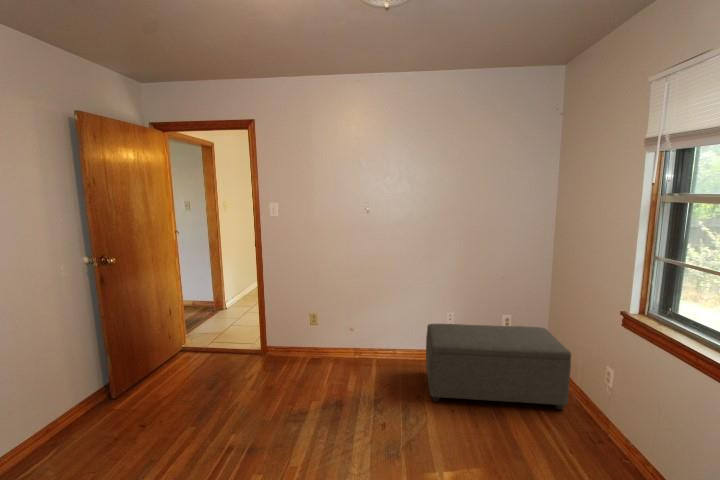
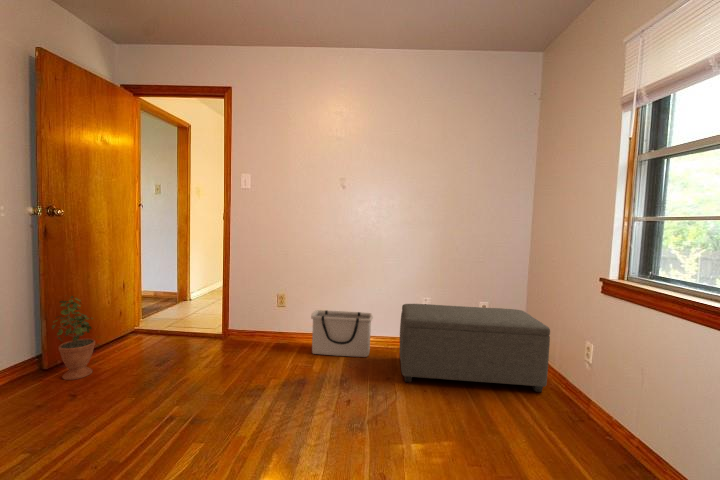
storage bin: none [342,329,400,372] -> present [311,310,373,357]
potted plant: none [118,334,155,408] -> present [52,296,95,380]

